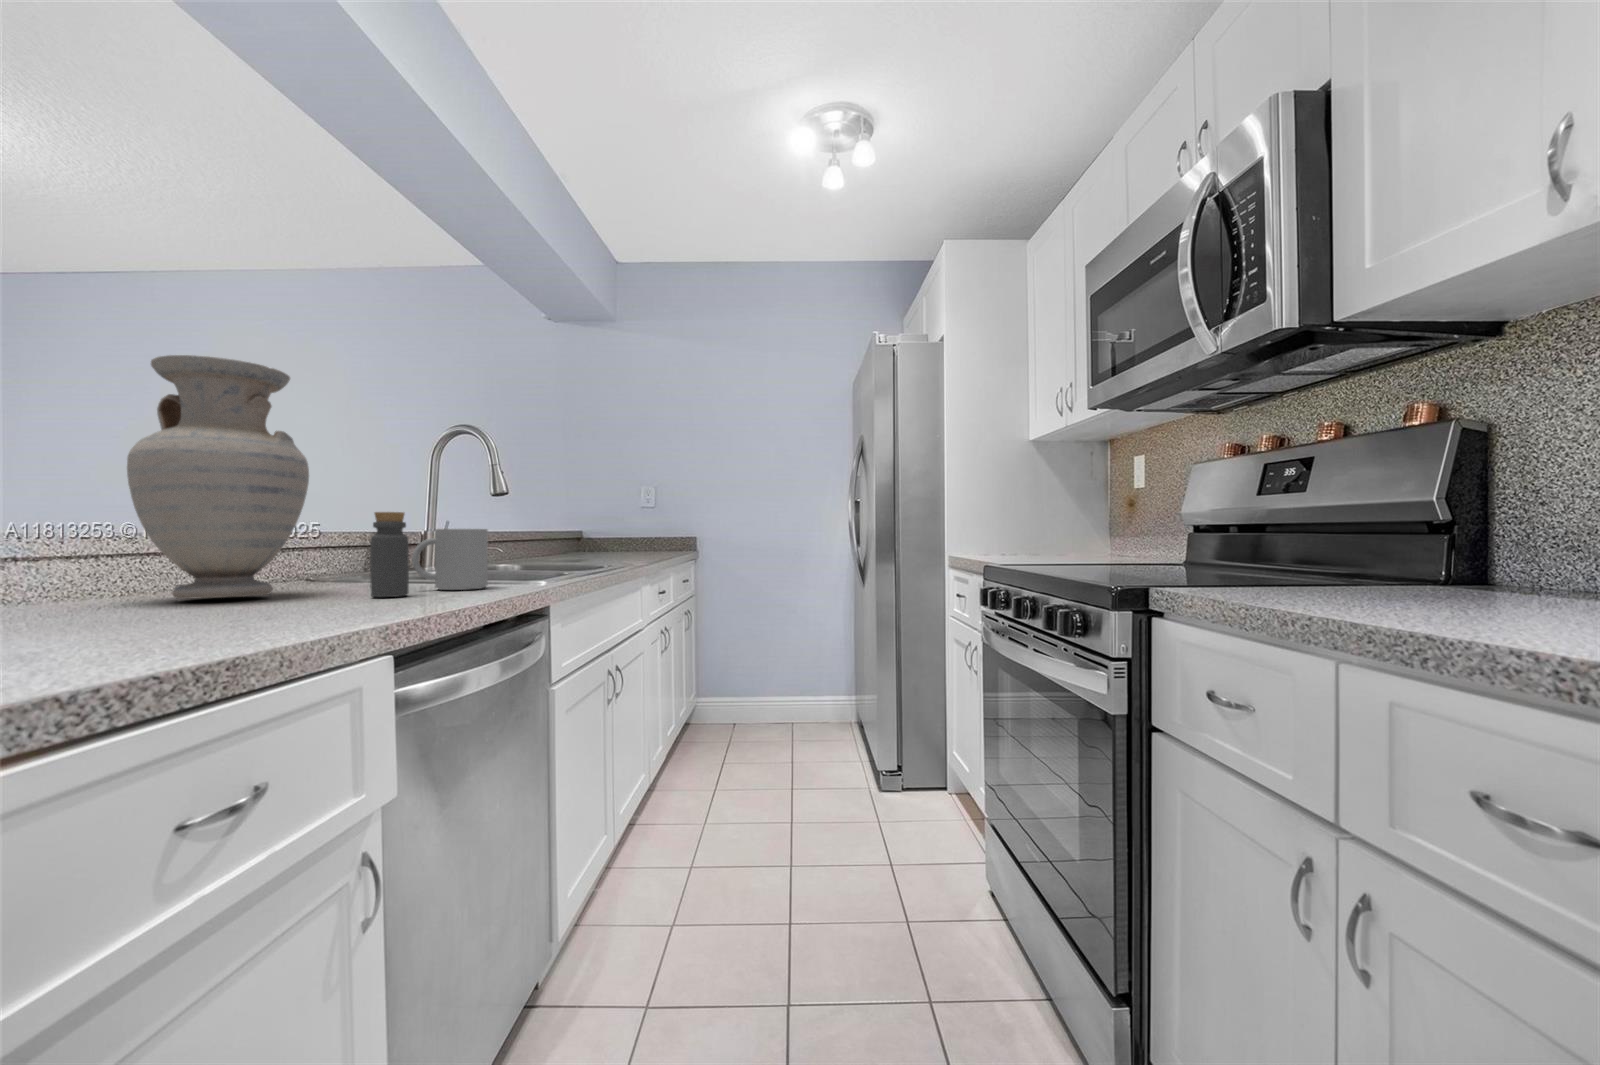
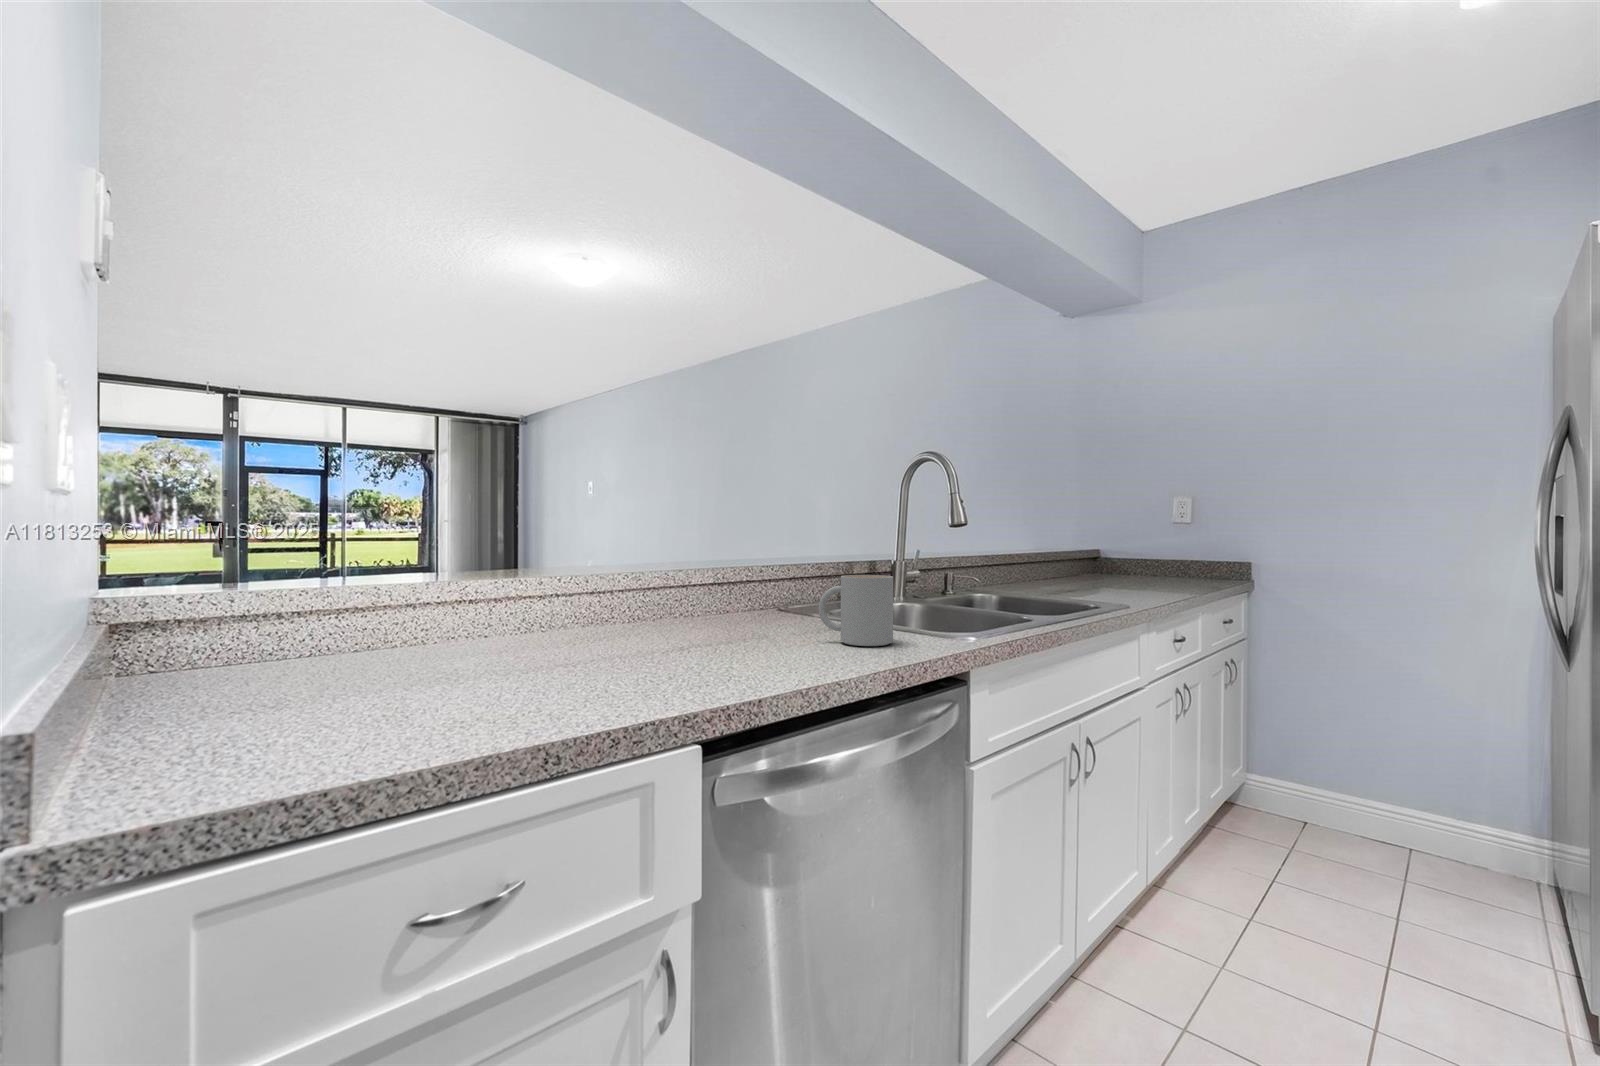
vase: present [127,355,309,599] -> none [611,421,738,638]
bottle: present [370,512,409,597] -> none [768,561,803,652]

